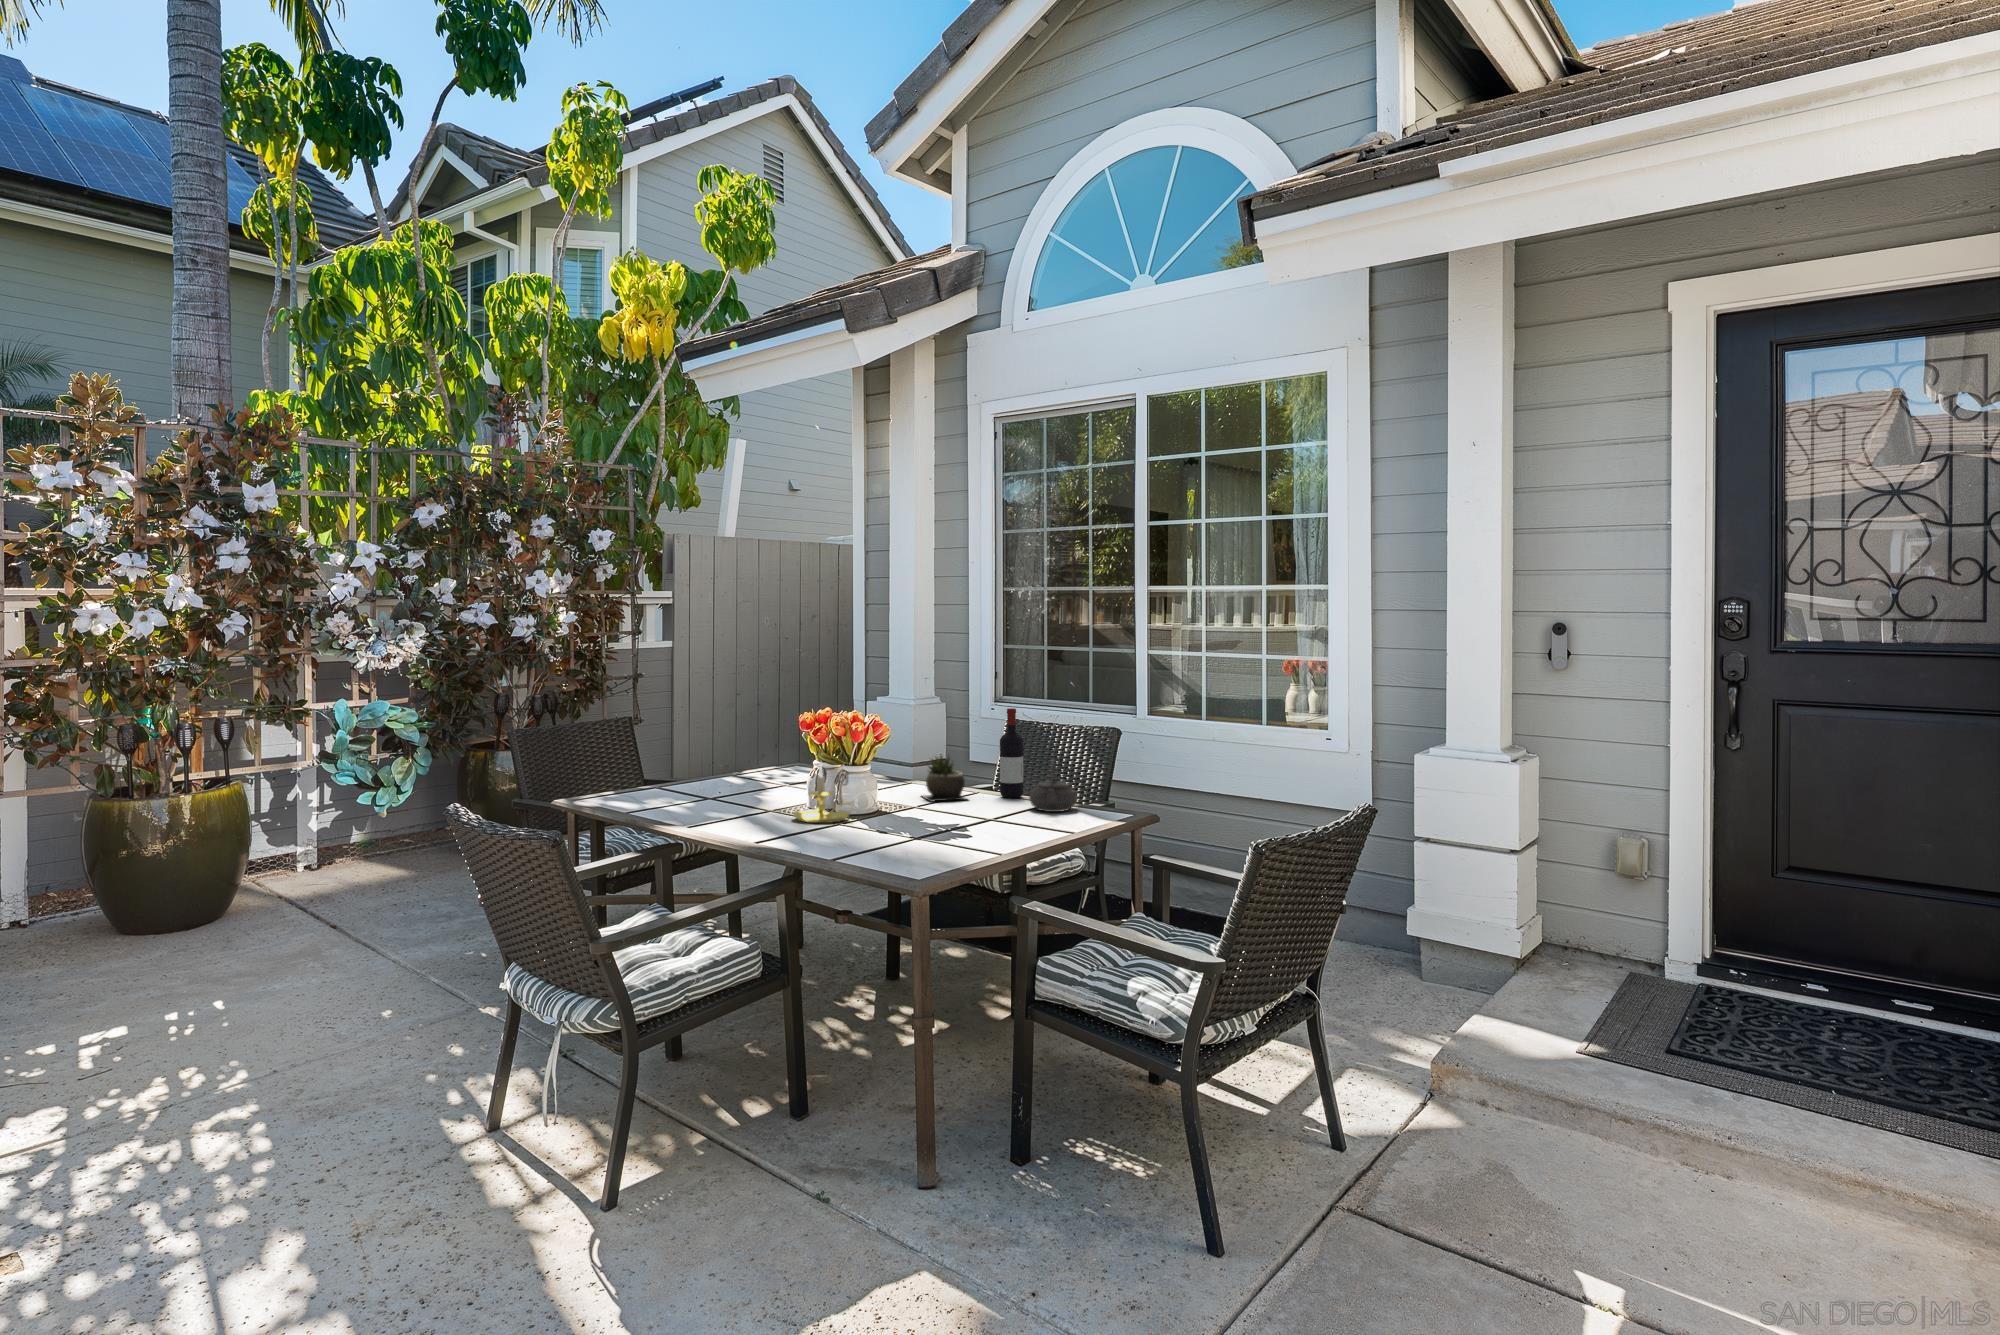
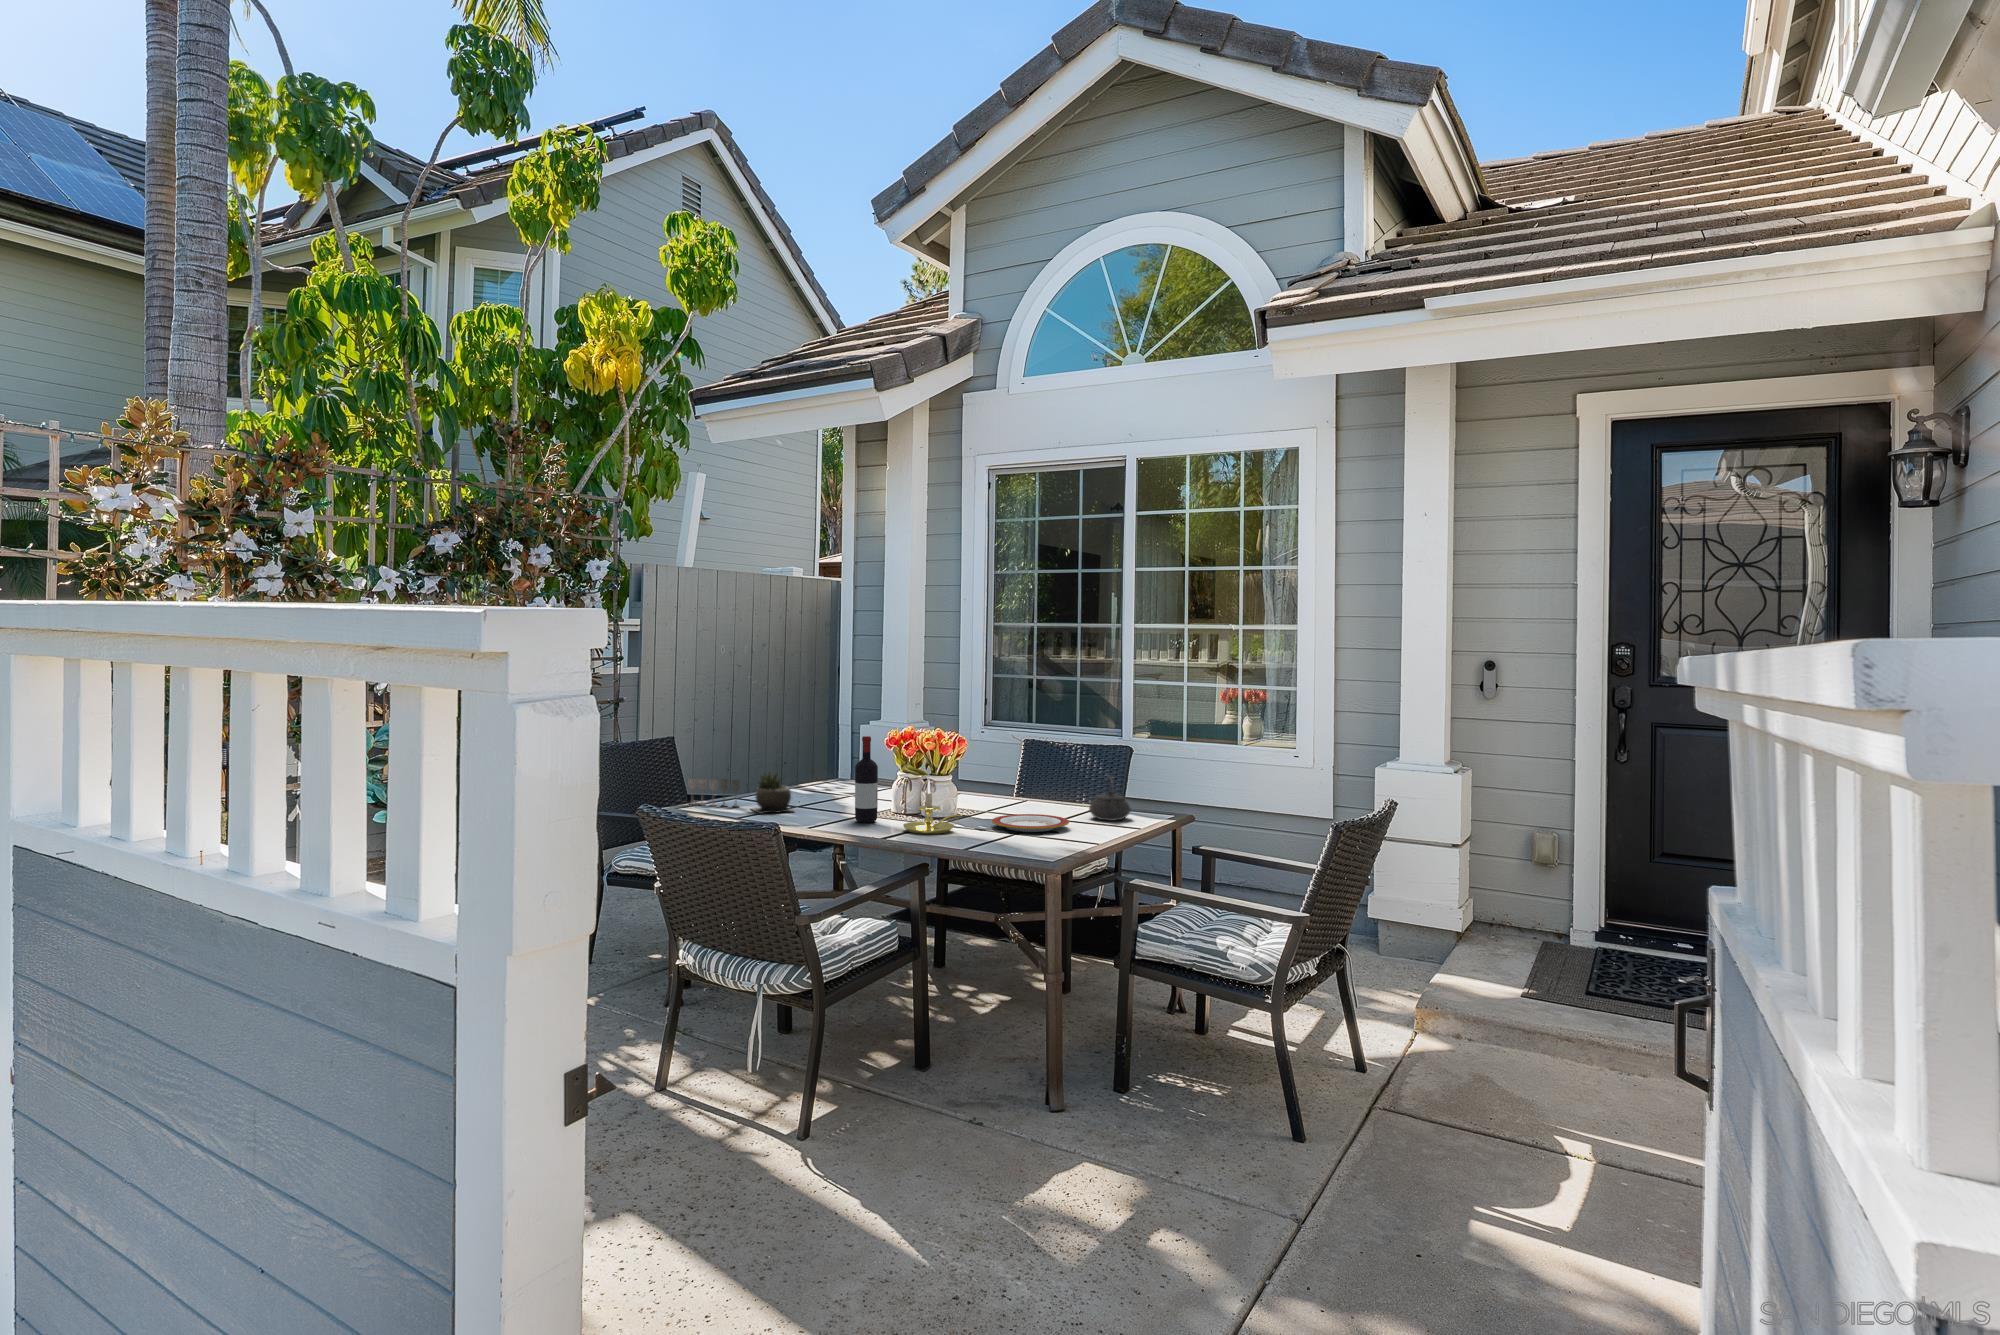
wine bottle: present [1000,708,1023,798] -> present [855,736,878,823]
succulent plant: present [923,754,966,802] -> present [752,772,792,814]
wine glass: none [606,758,657,791] -> present [688,778,740,807]
plate: none [899,803,989,823] -> present [992,814,1069,832]

